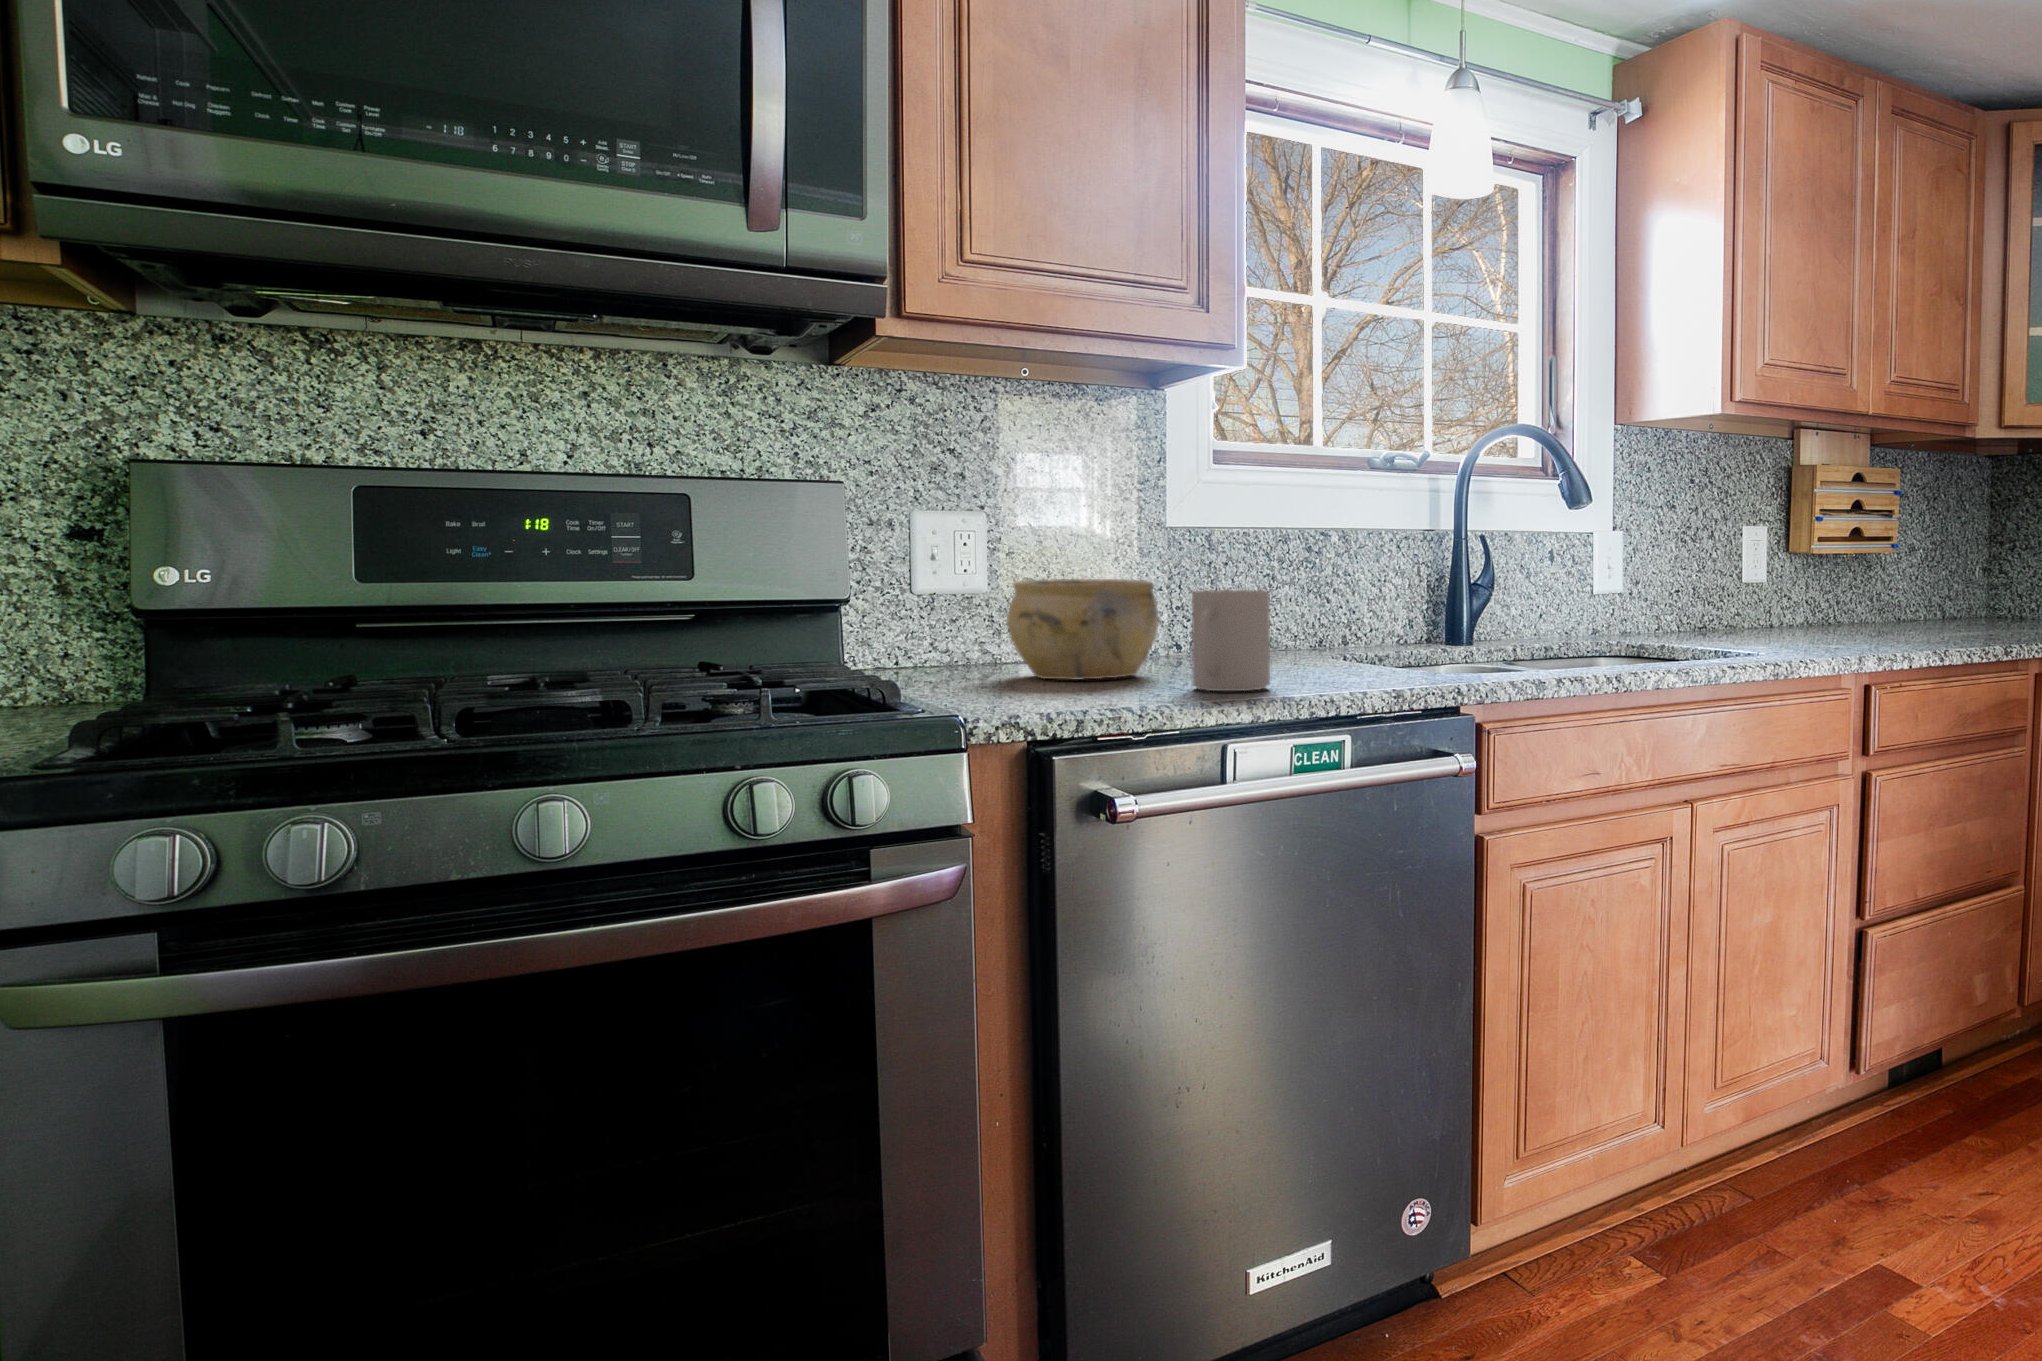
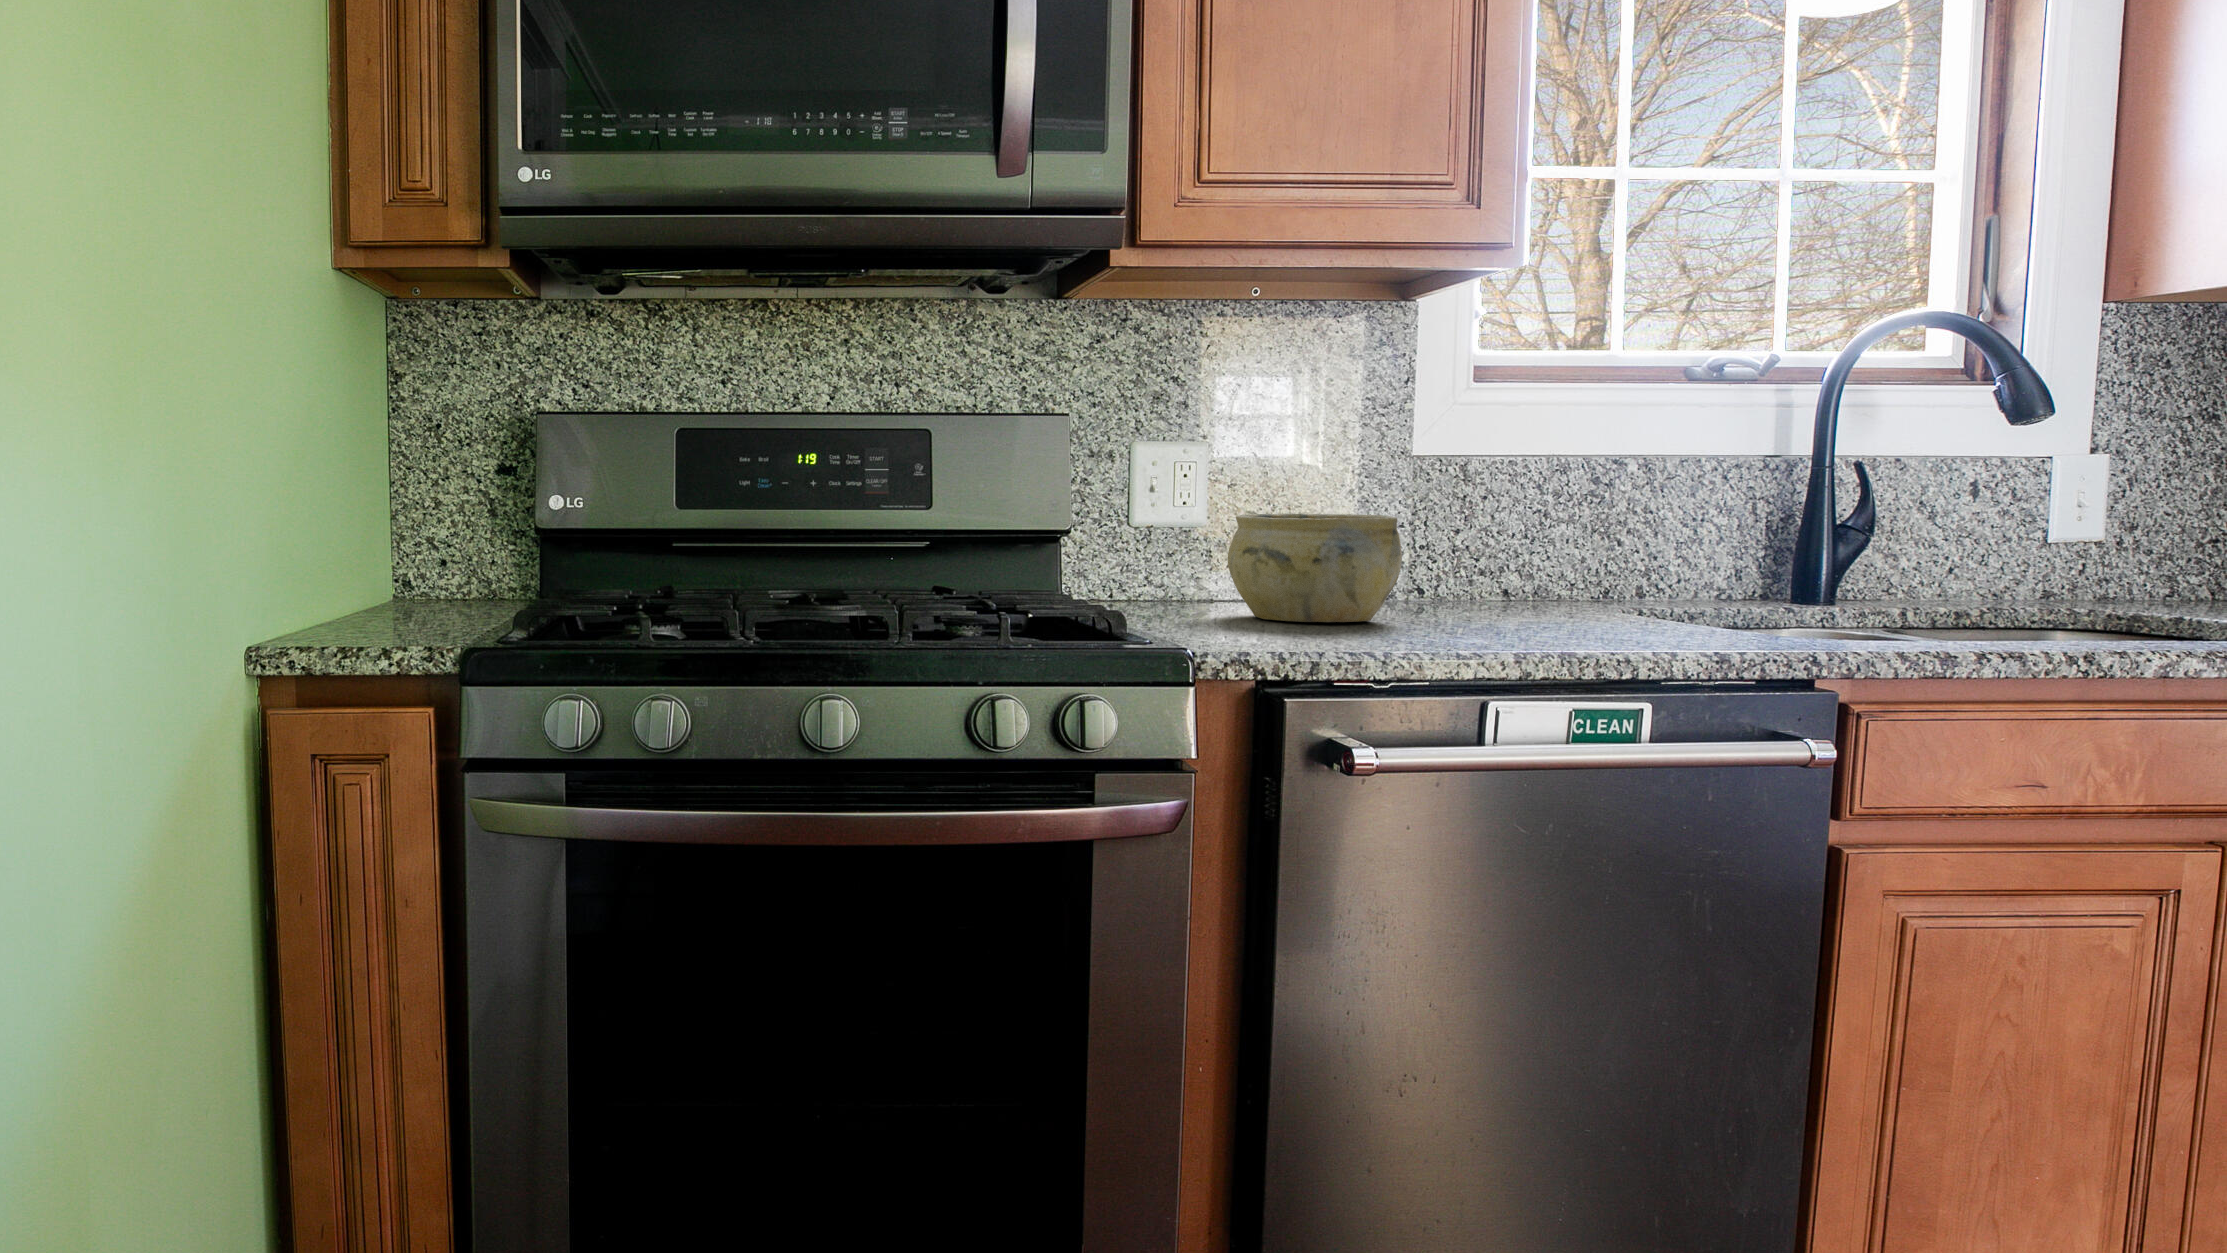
mug: present [1192,590,1270,691] -> none [1446,527,1551,643]

